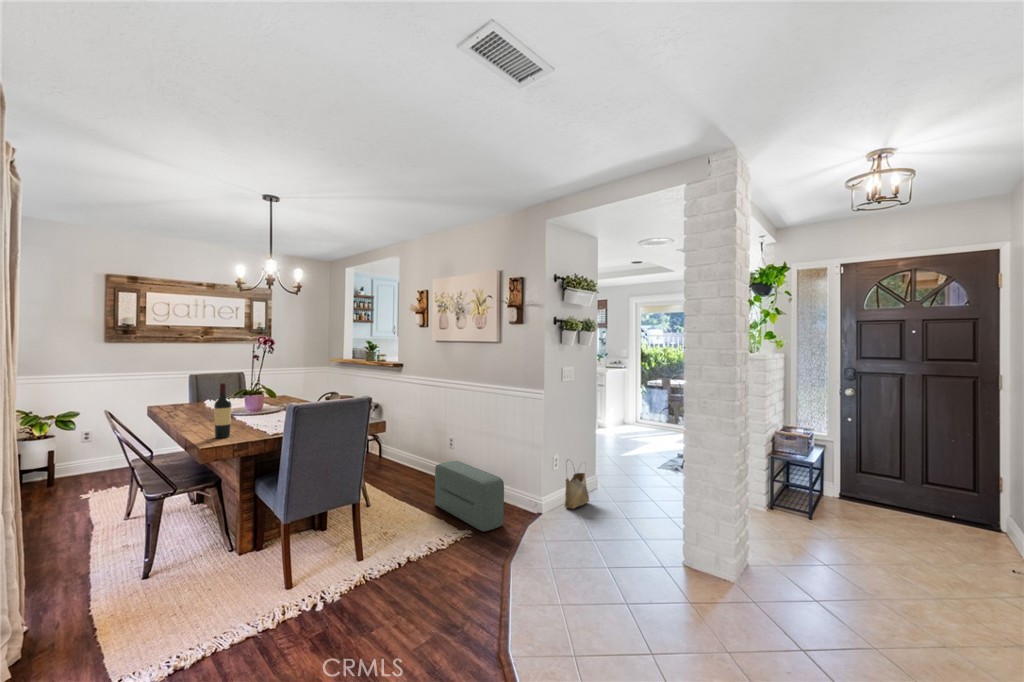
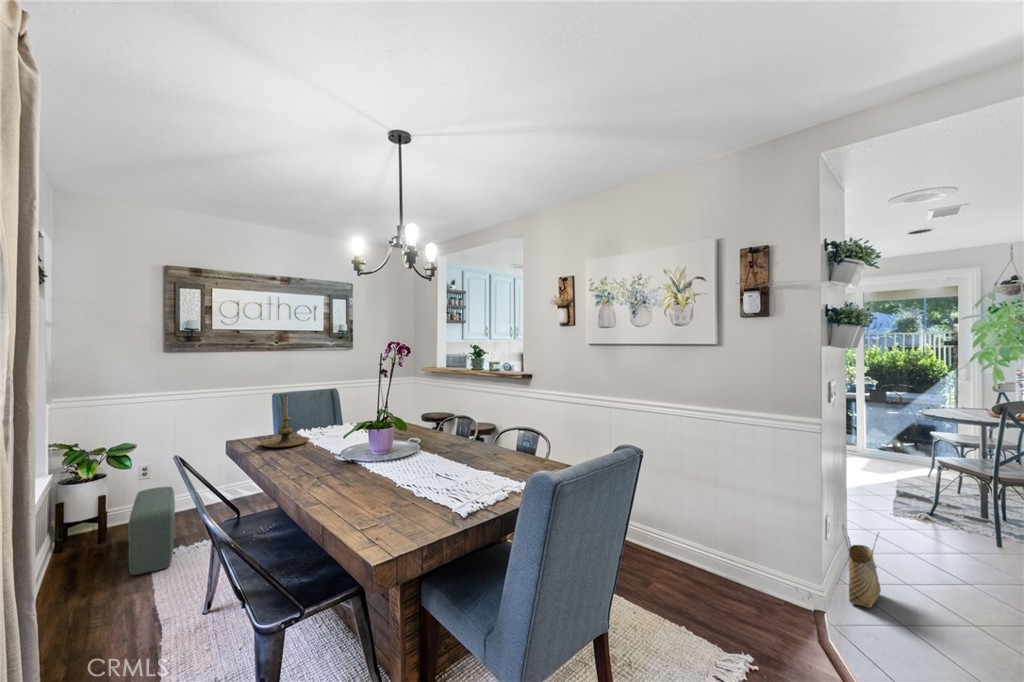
candle holder: none [171,372,211,410] -> present [260,394,310,448]
wine bottle: present [214,383,231,438] -> none [364,422,389,517]
pouf: present [435,461,504,531] -> present [128,487,175,575]

